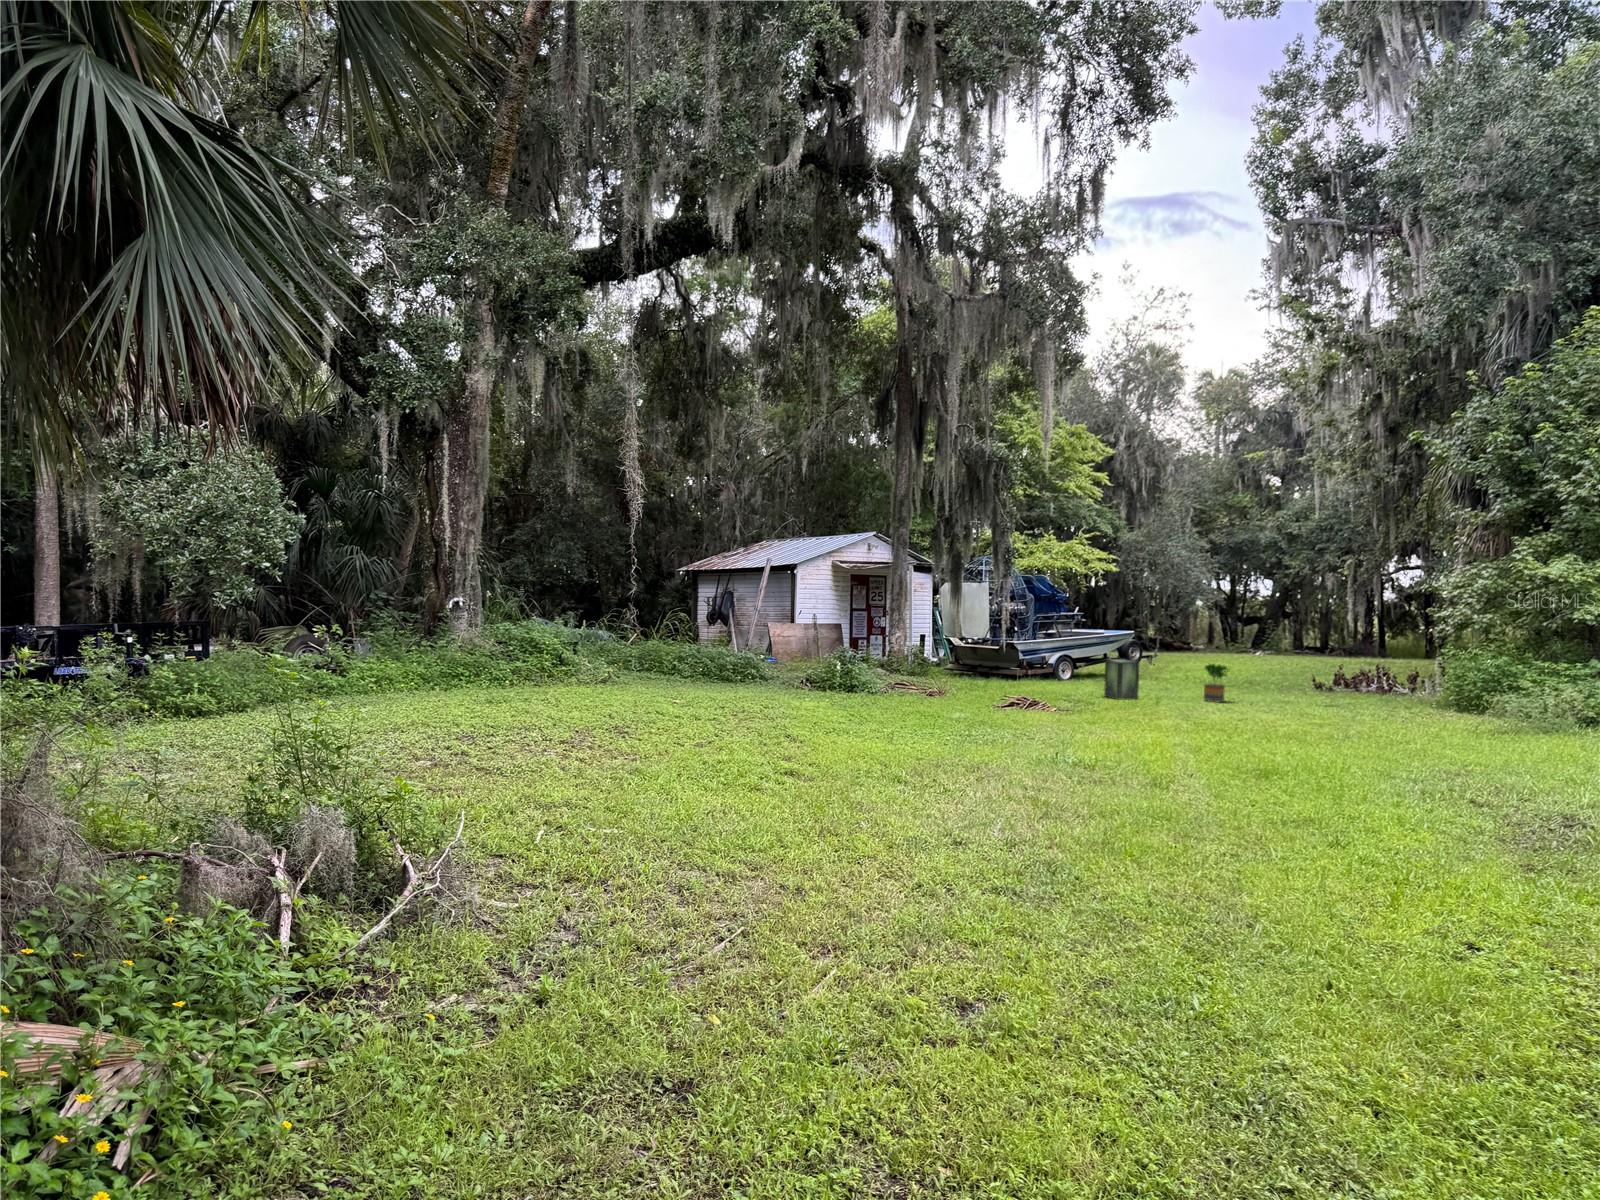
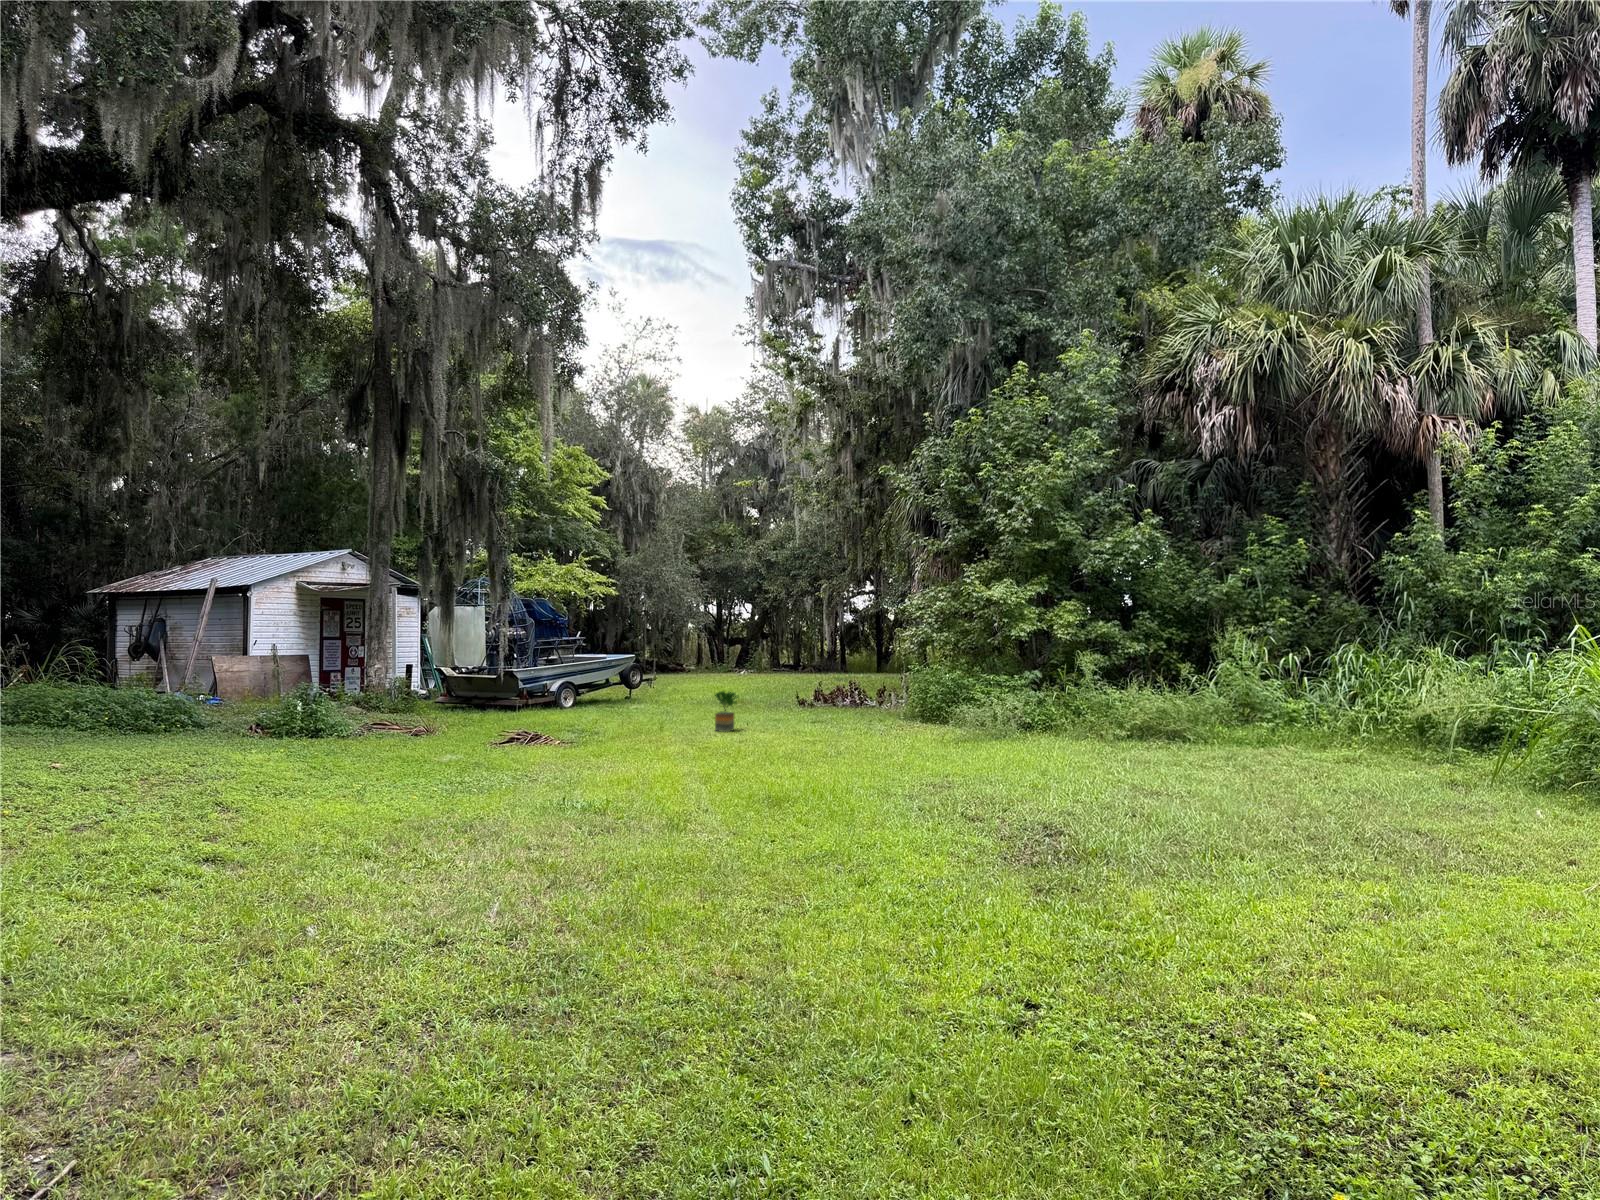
storage box: present [1104,659,1139,699] -> none [614,692,651,740]

